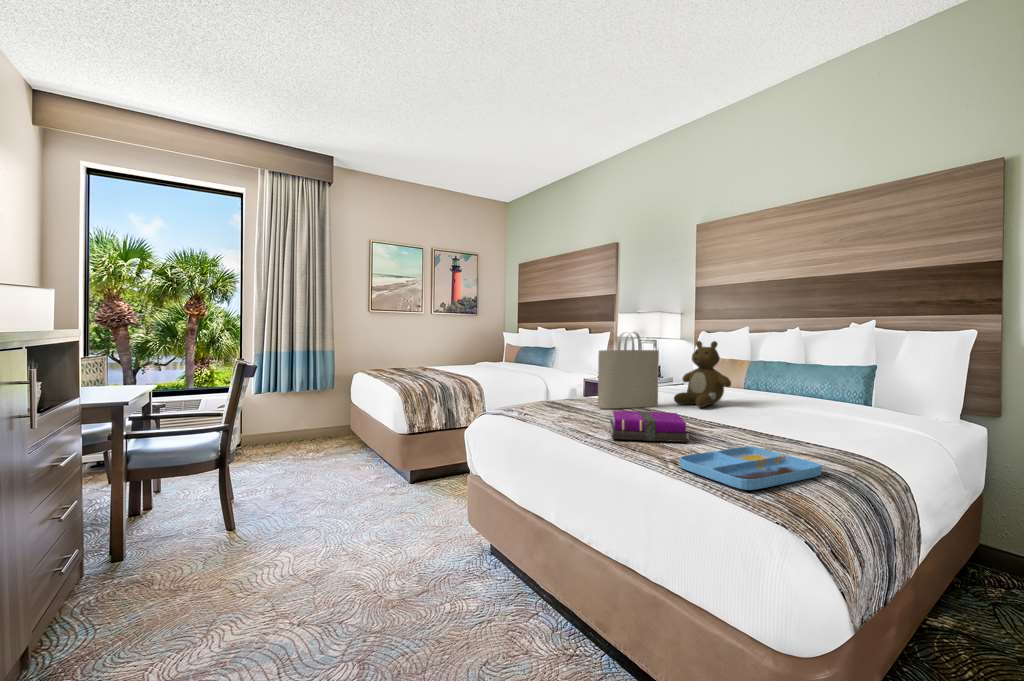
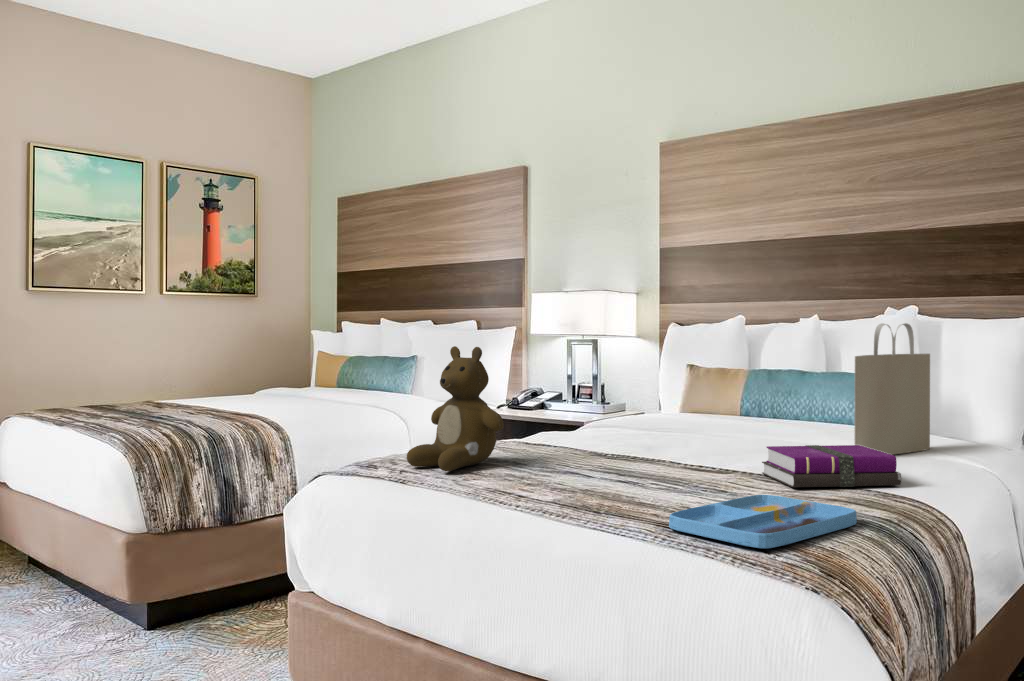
tote bag: present [598,332,659,409] -> present [854,323,930,455]
teddy bear: present [674,341,731,407] -> present [407,346,504,471]
notebook: present [610,410,689,442] -> present [762,445,901,487]

